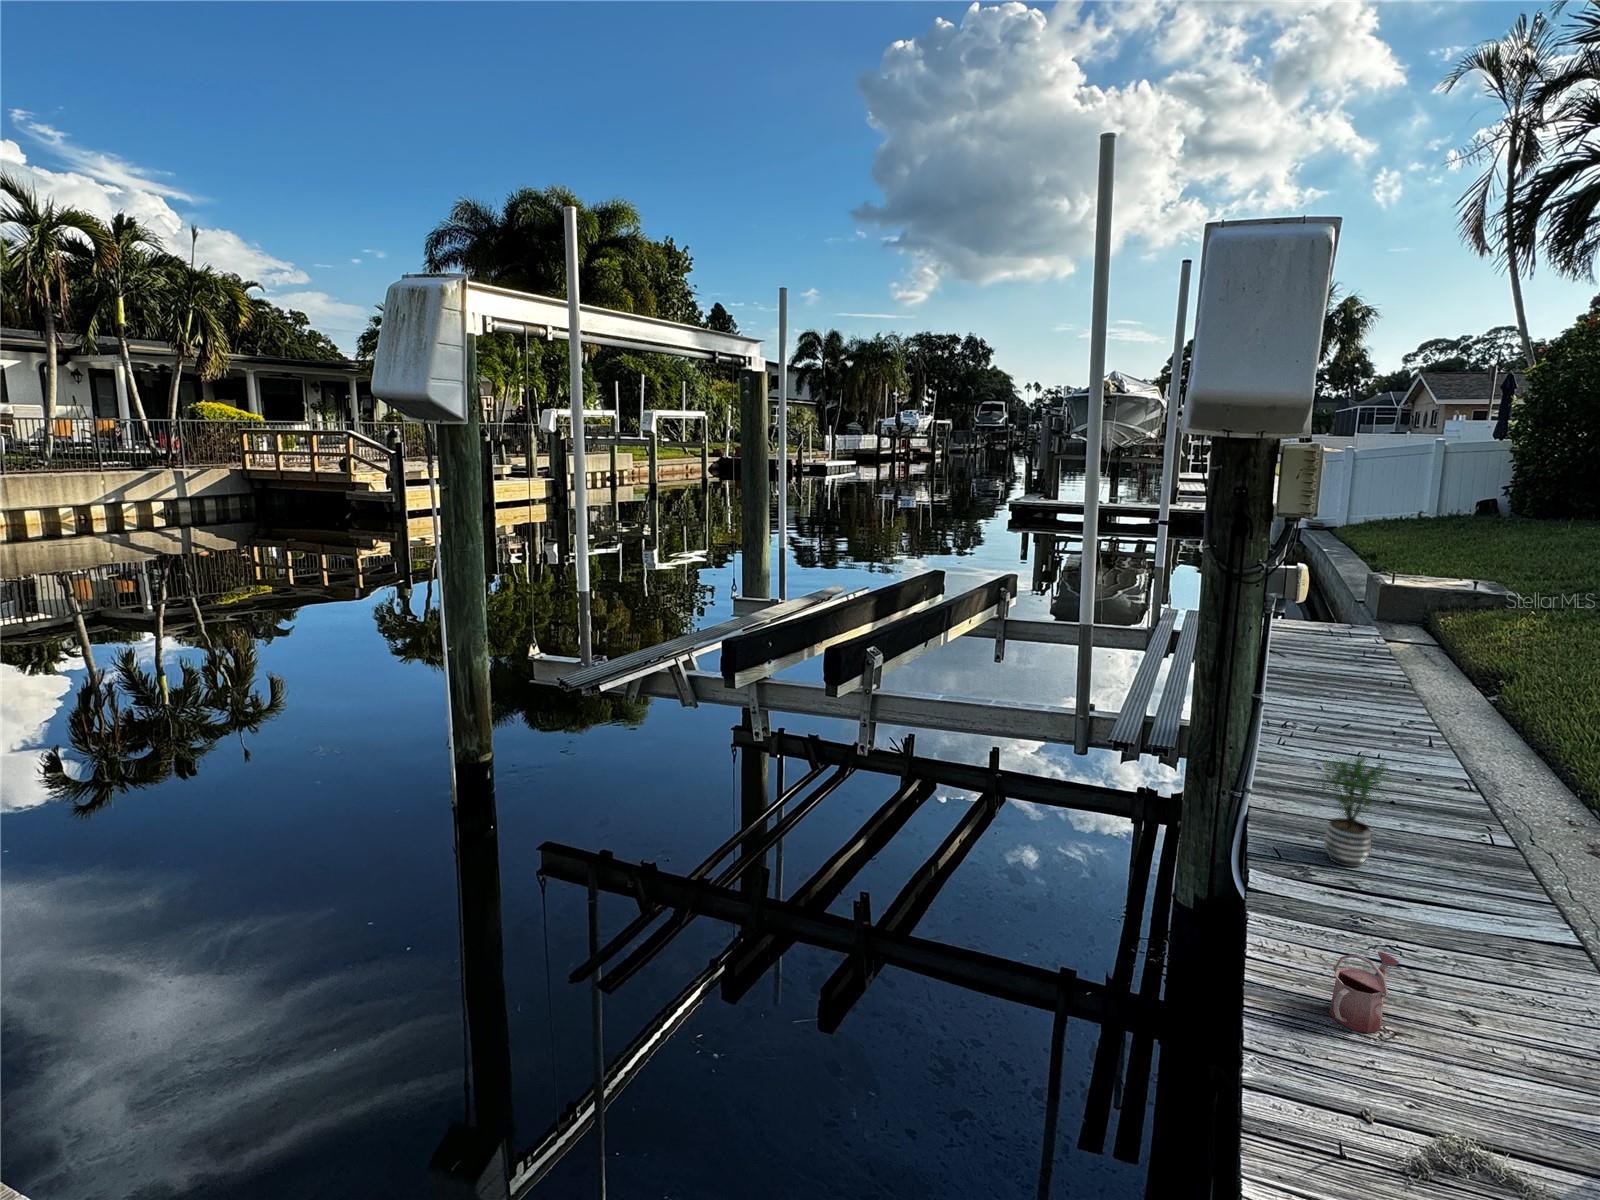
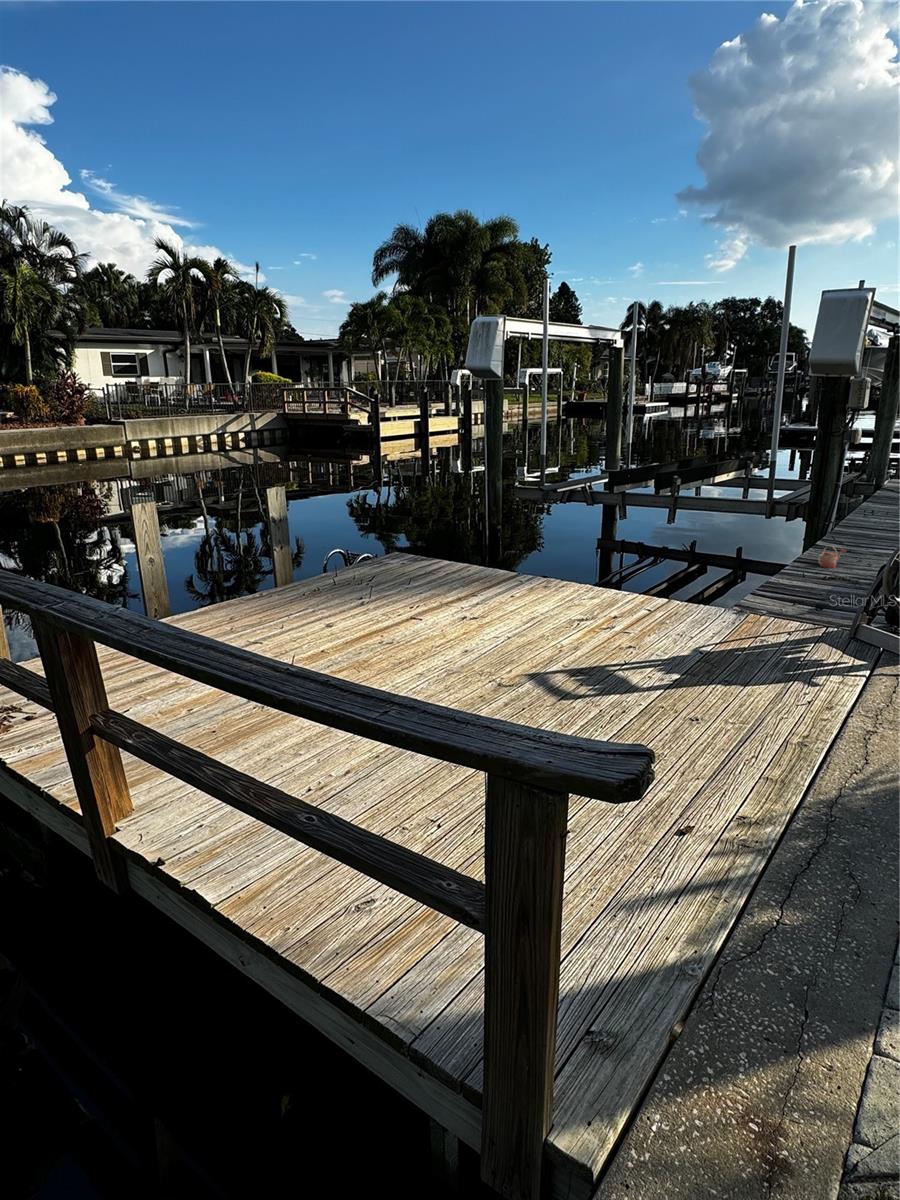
potted plant: present [1311,755,1389,867] -> none [846,502,881,545]

